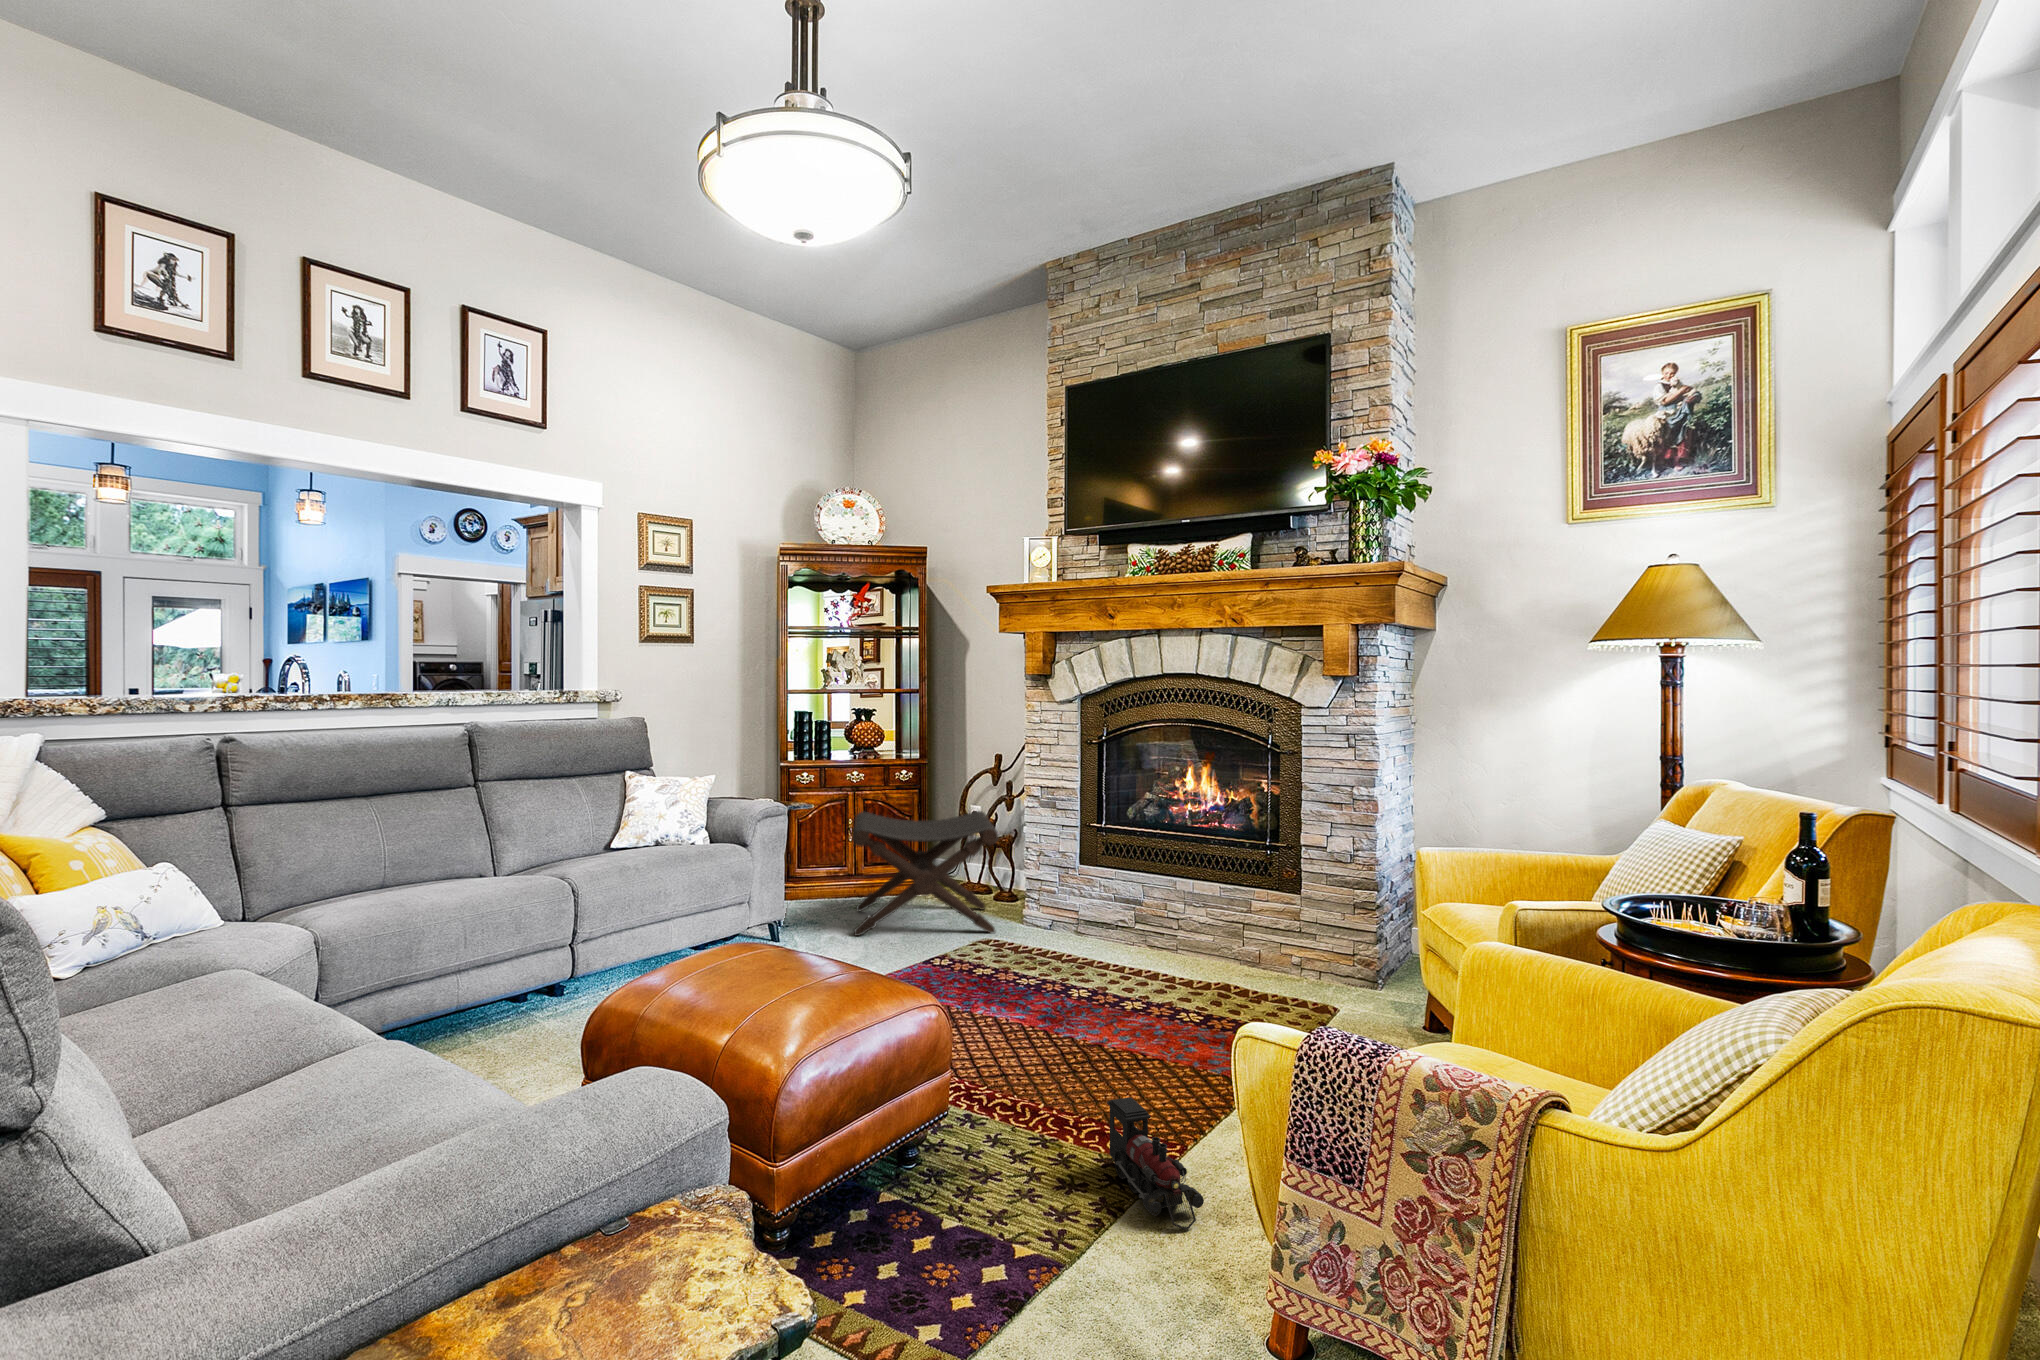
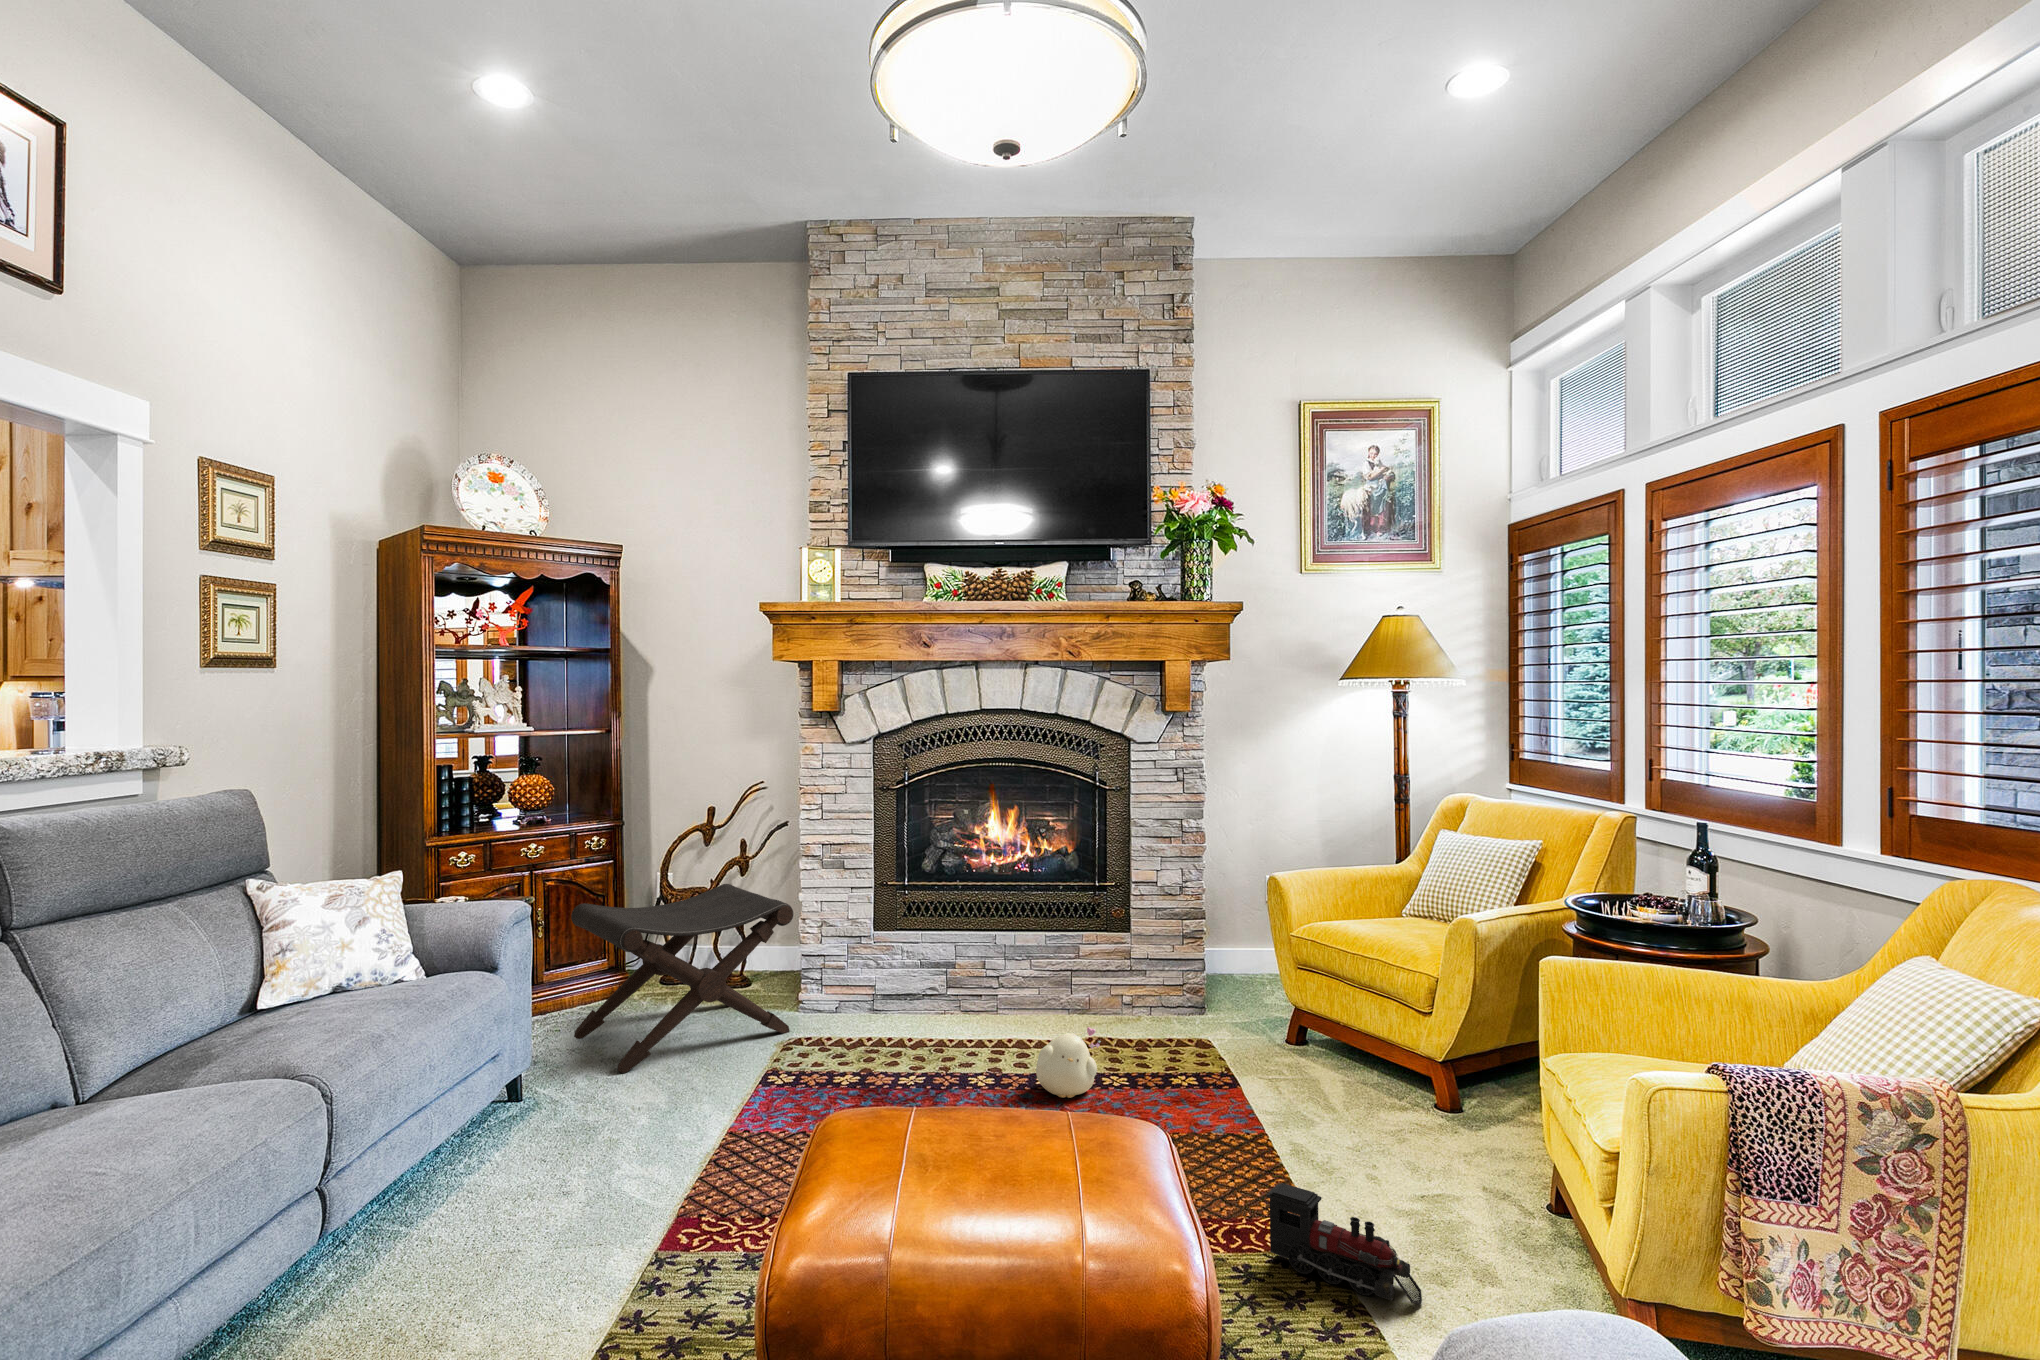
plush toy: none [1113,960,1170,1019] -> present [1036,1027,1101,1098]

